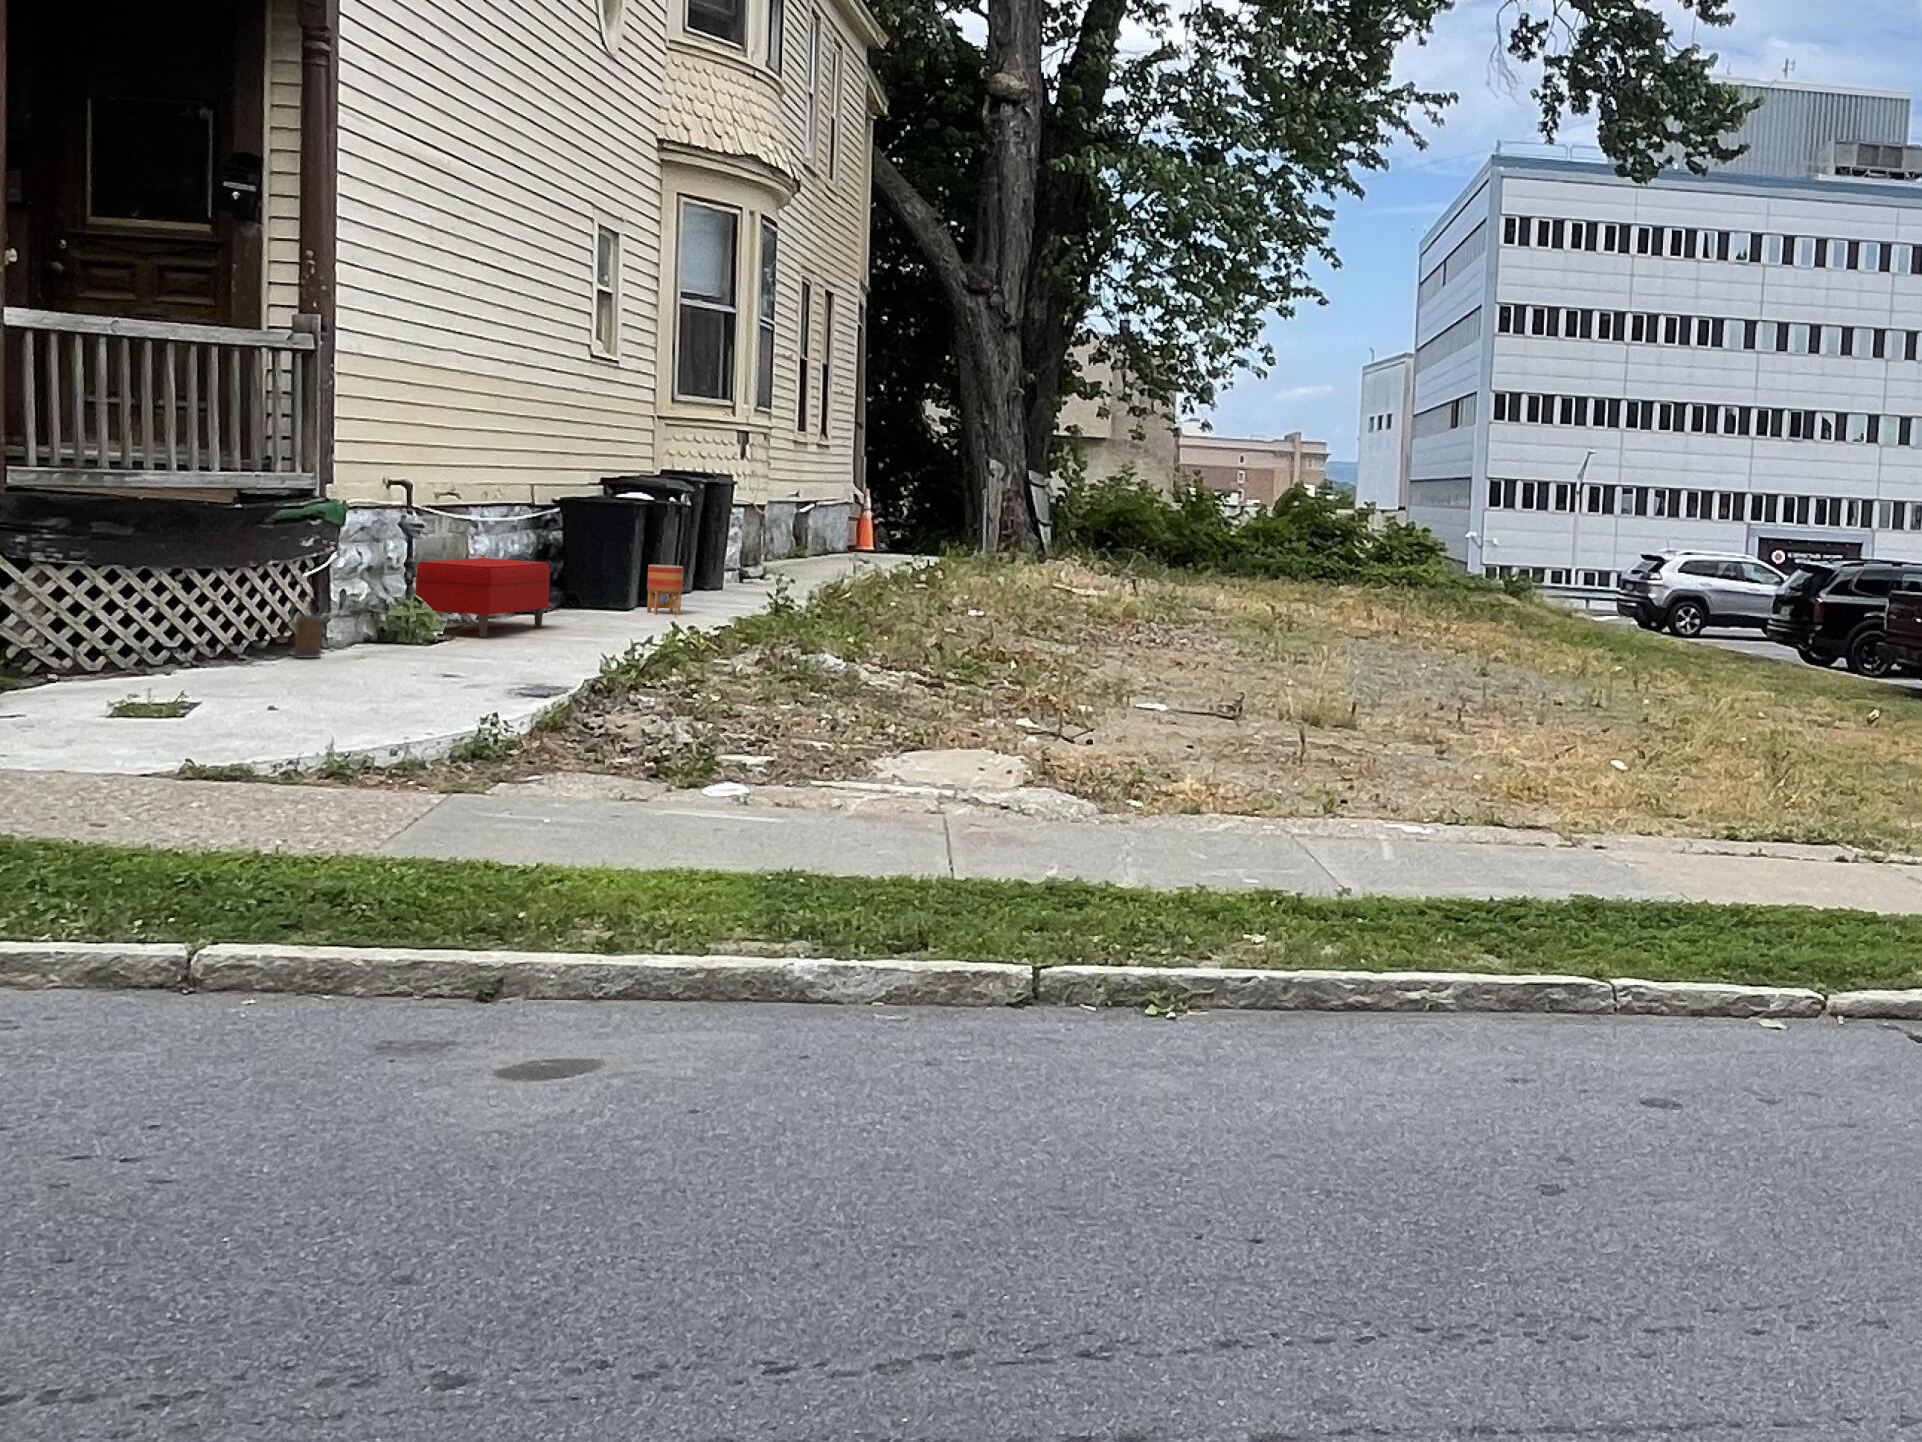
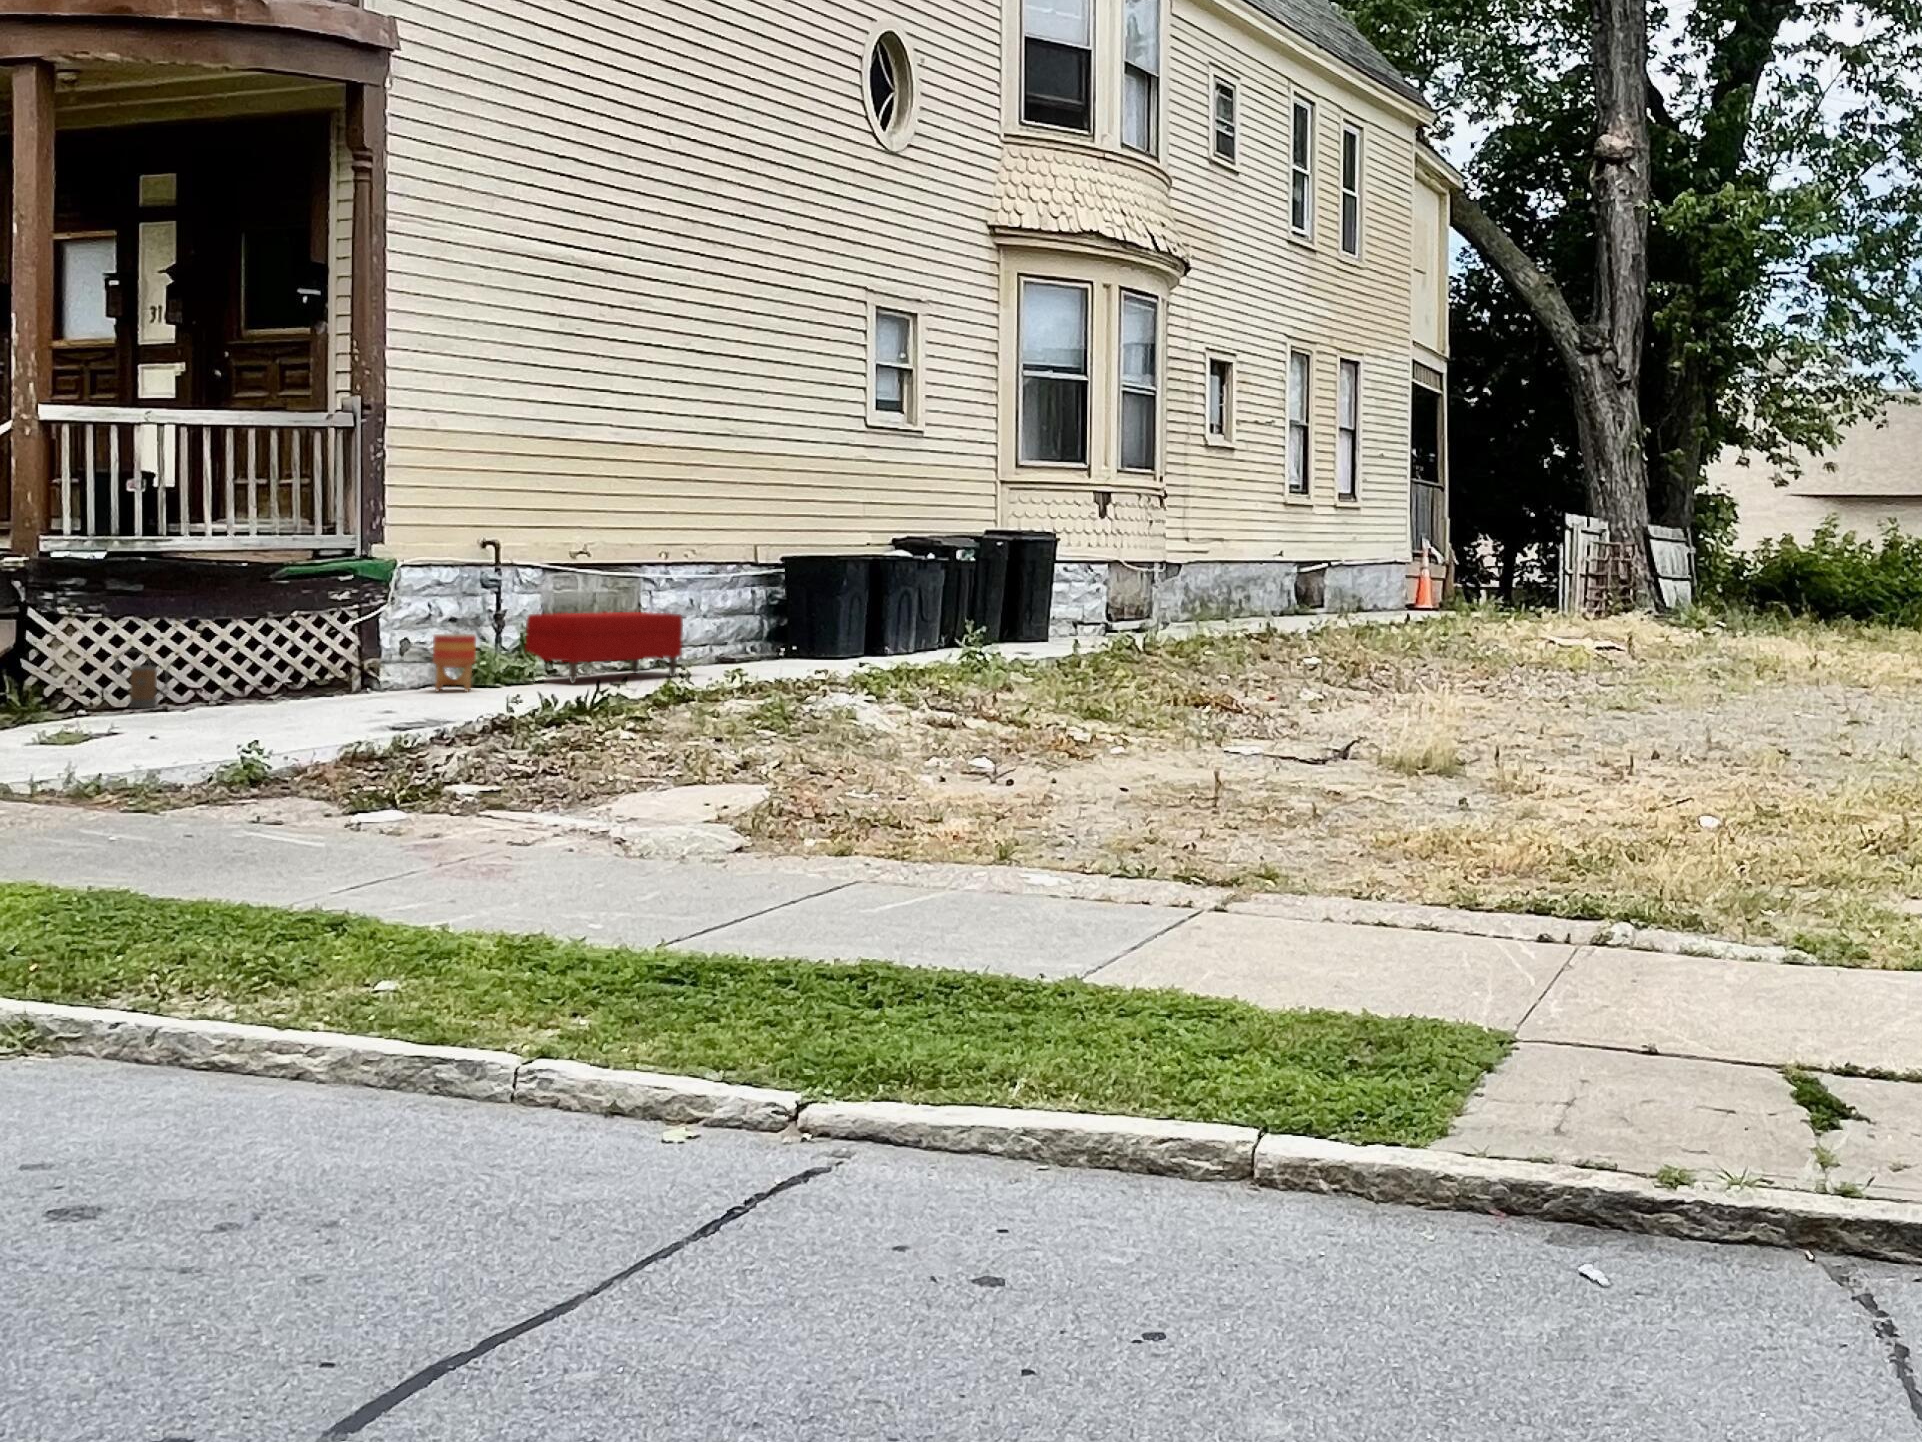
planter: present [647,565,683,615] -> present [433,633,476,691]
watering can: present [290,599,327,658] -> present [115,650,172,708]

